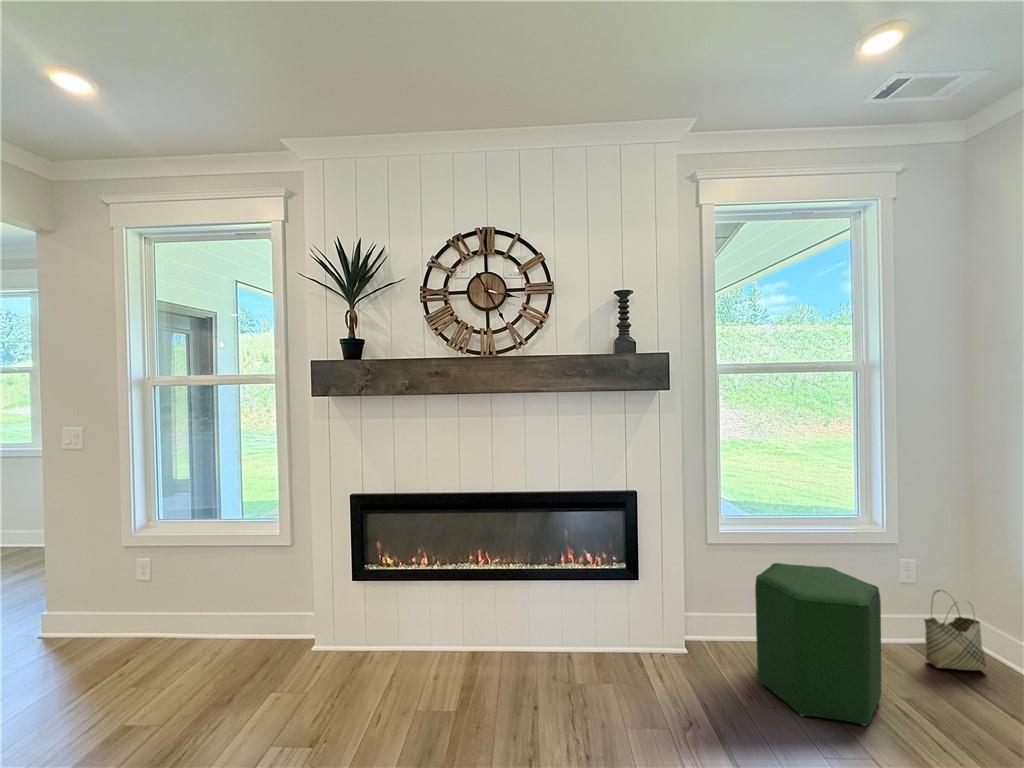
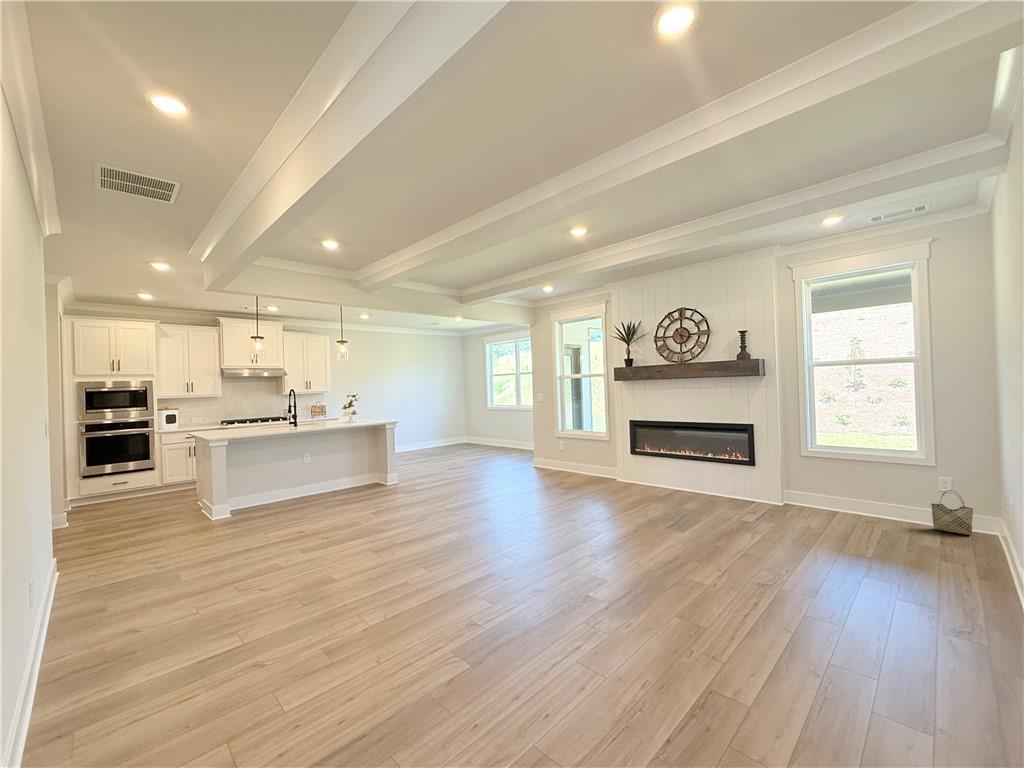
ottoman: present [755,563,881,726] -> none [805,463,869,528]

